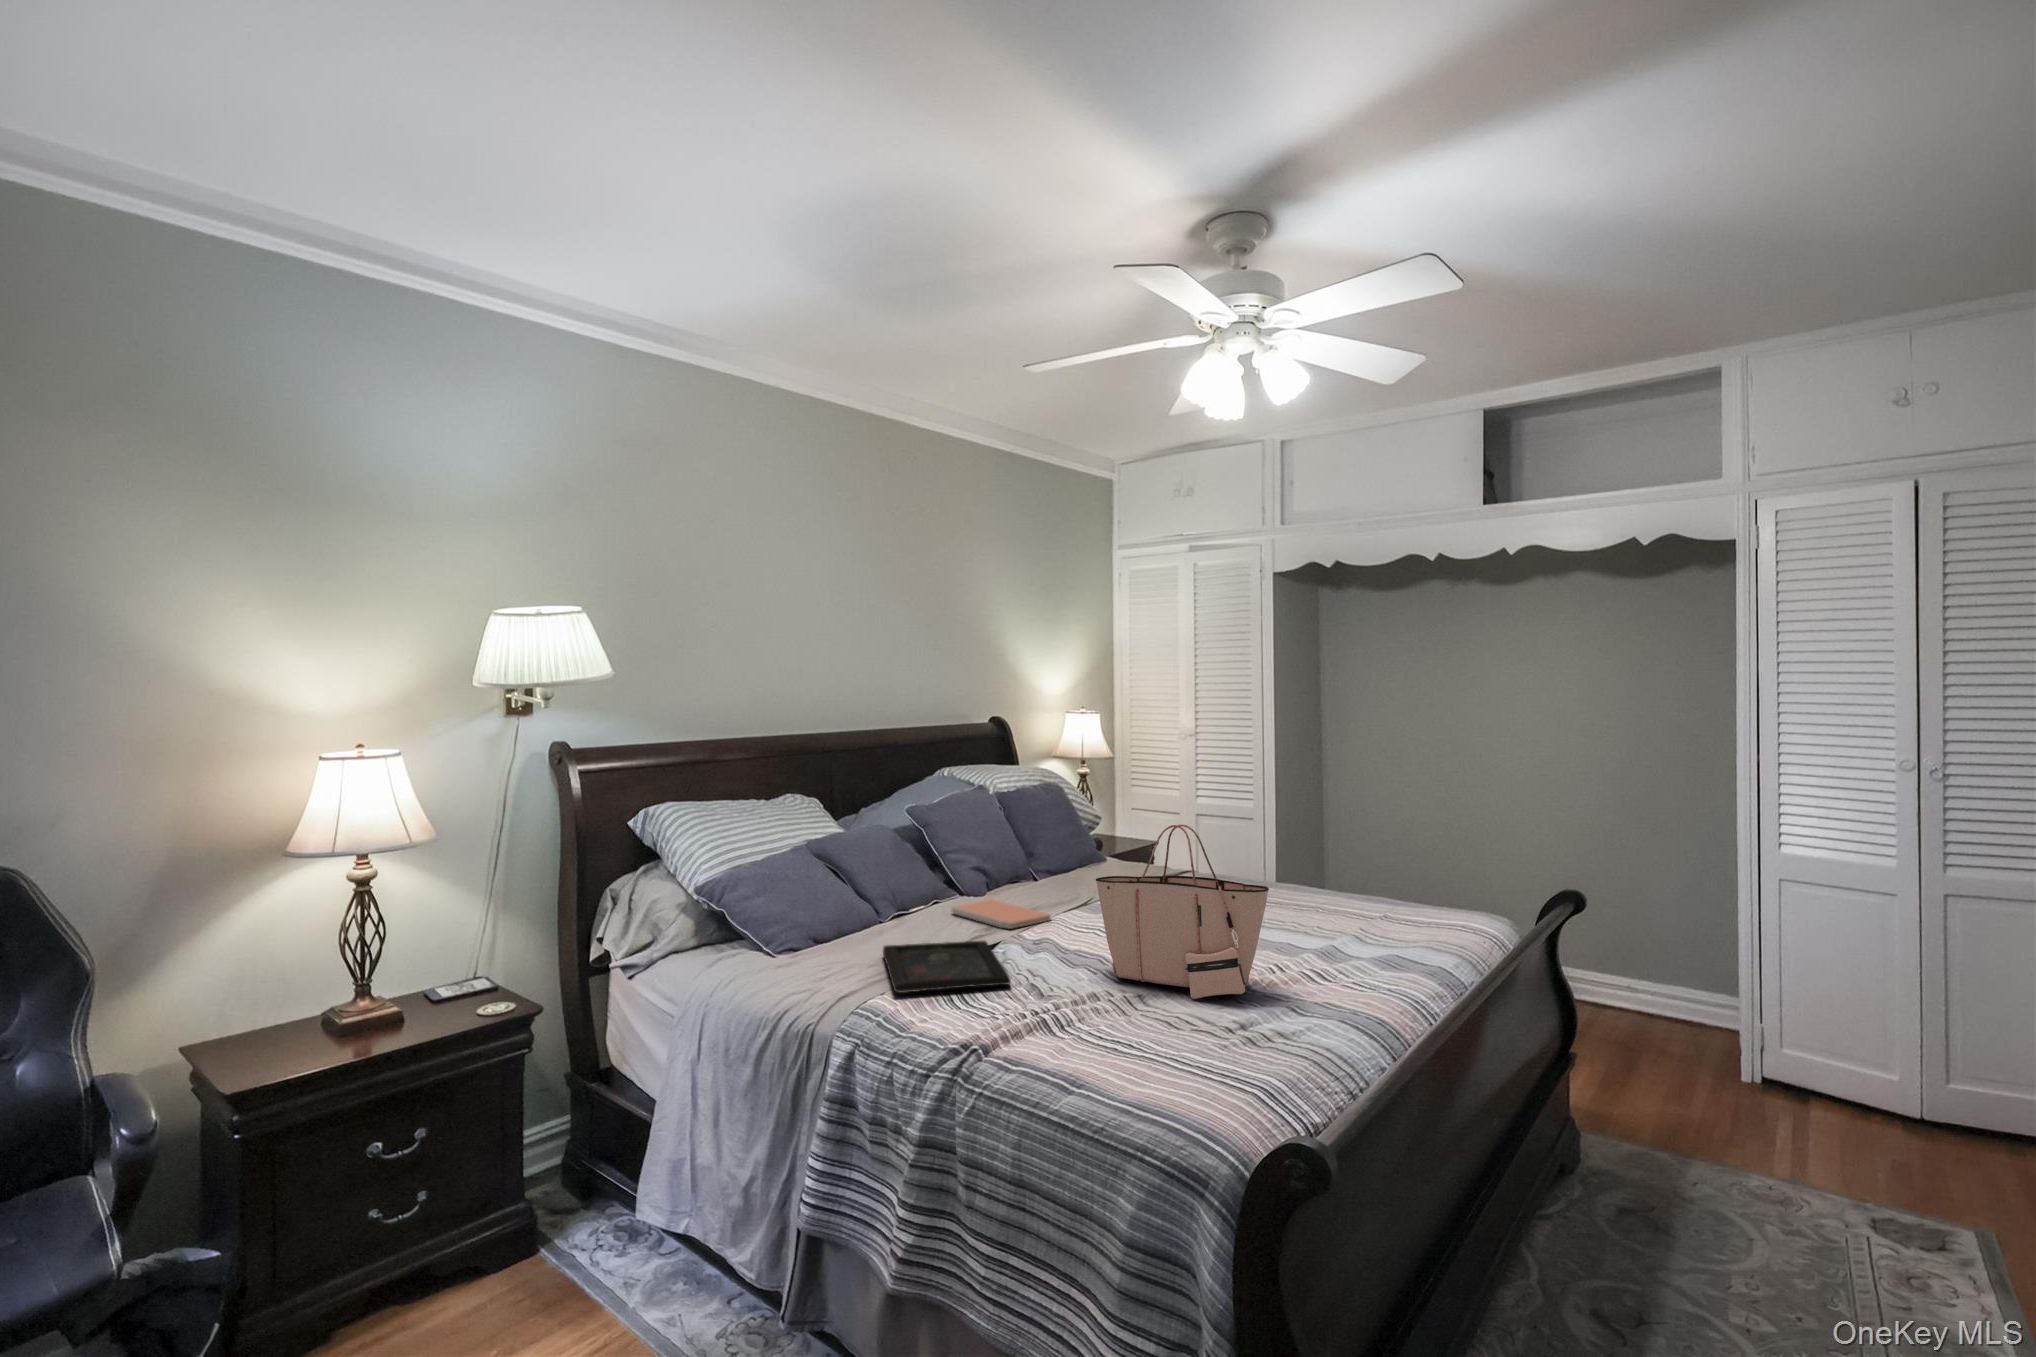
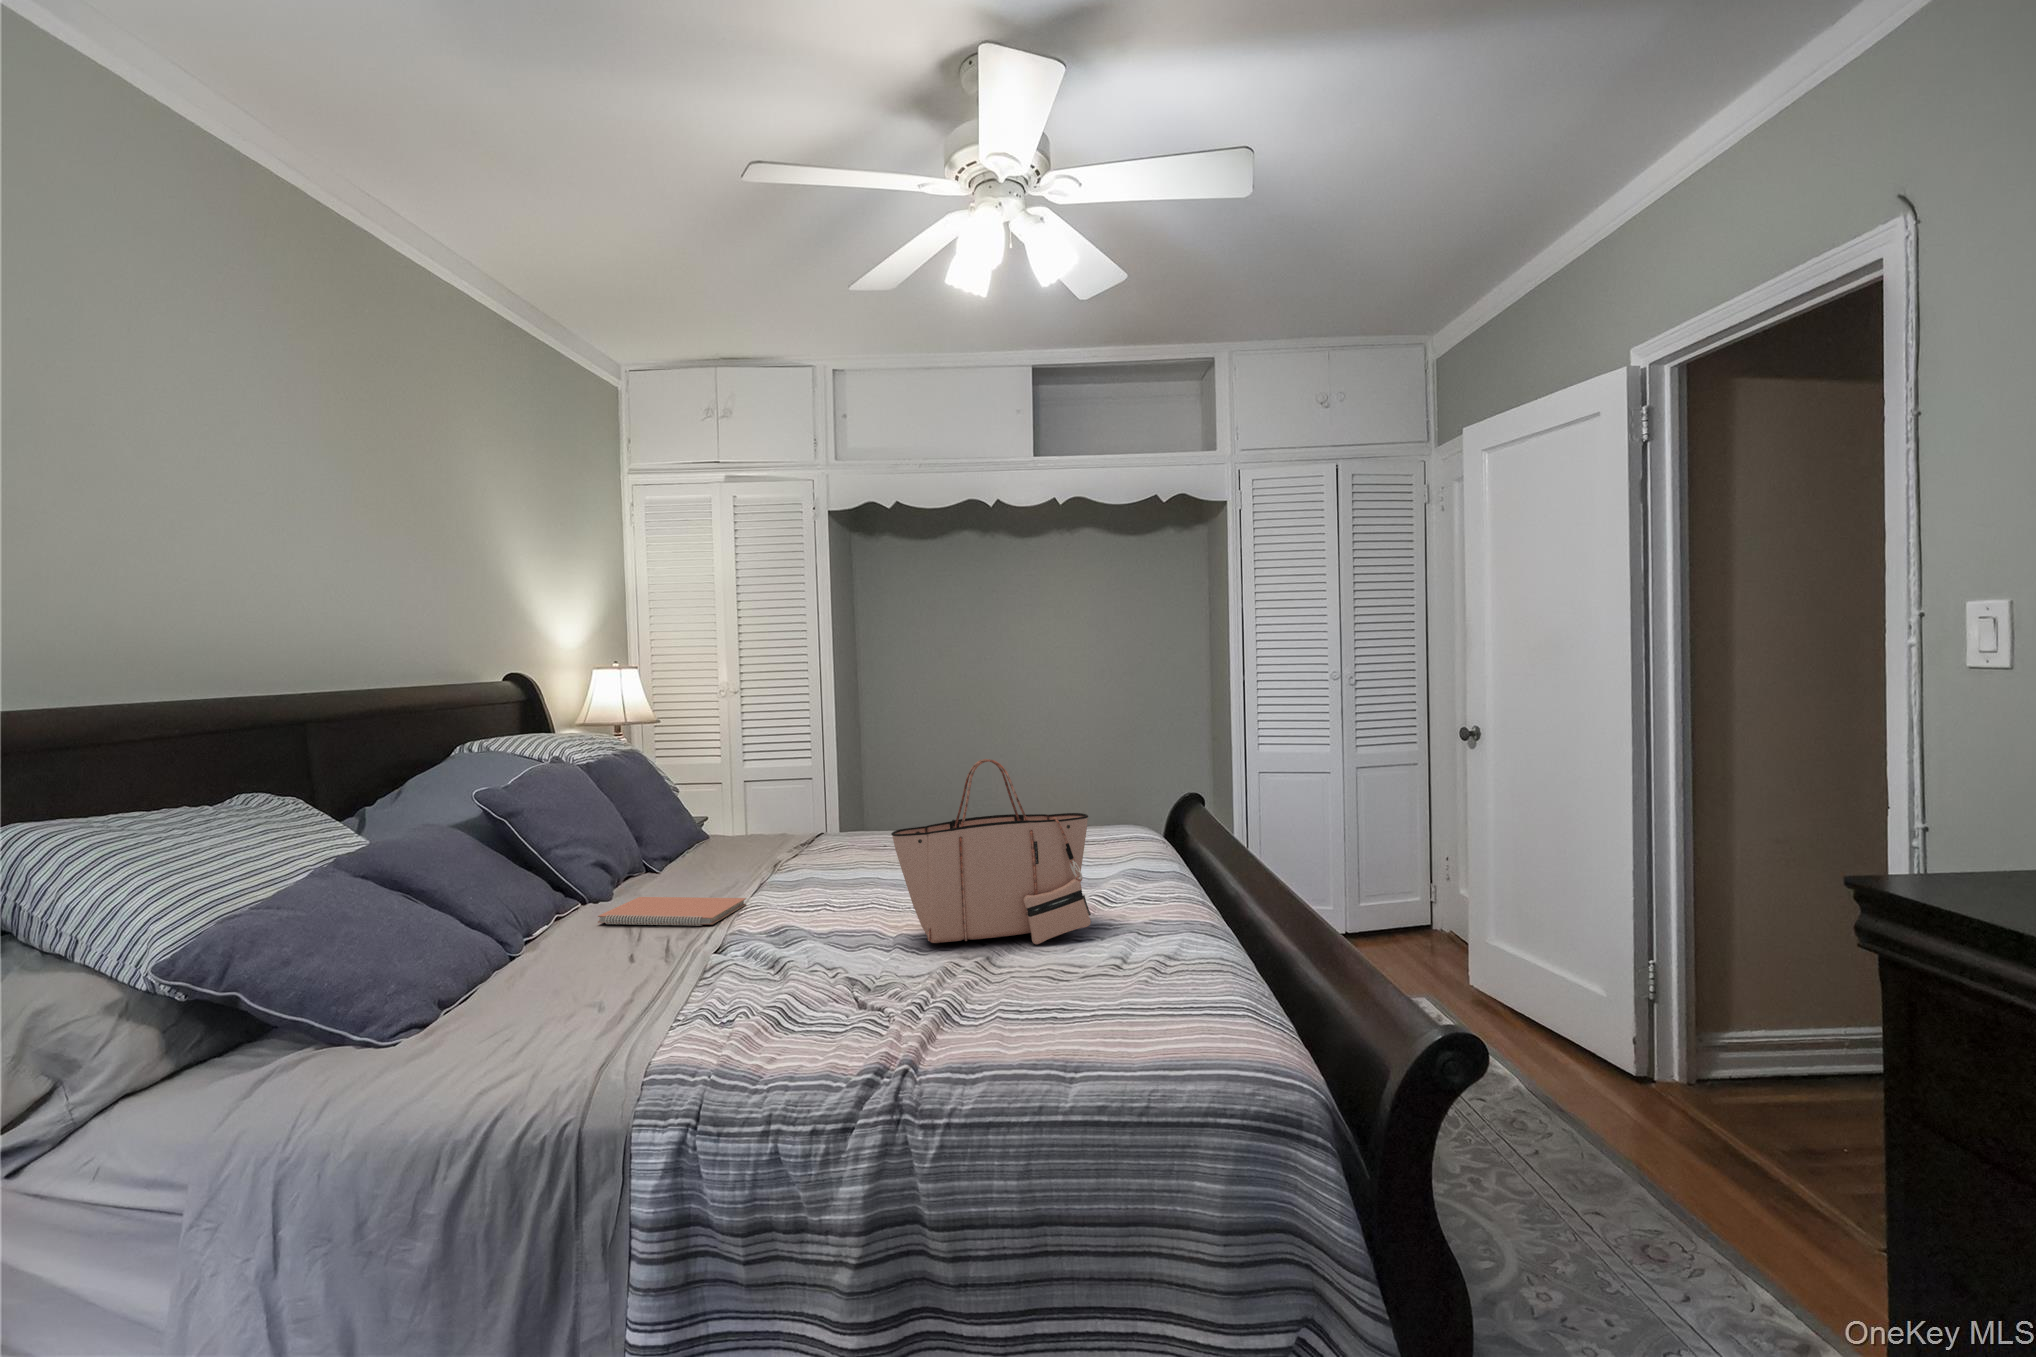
tray: present [883,941,1011,993] -> none [582,943,829,1037]

